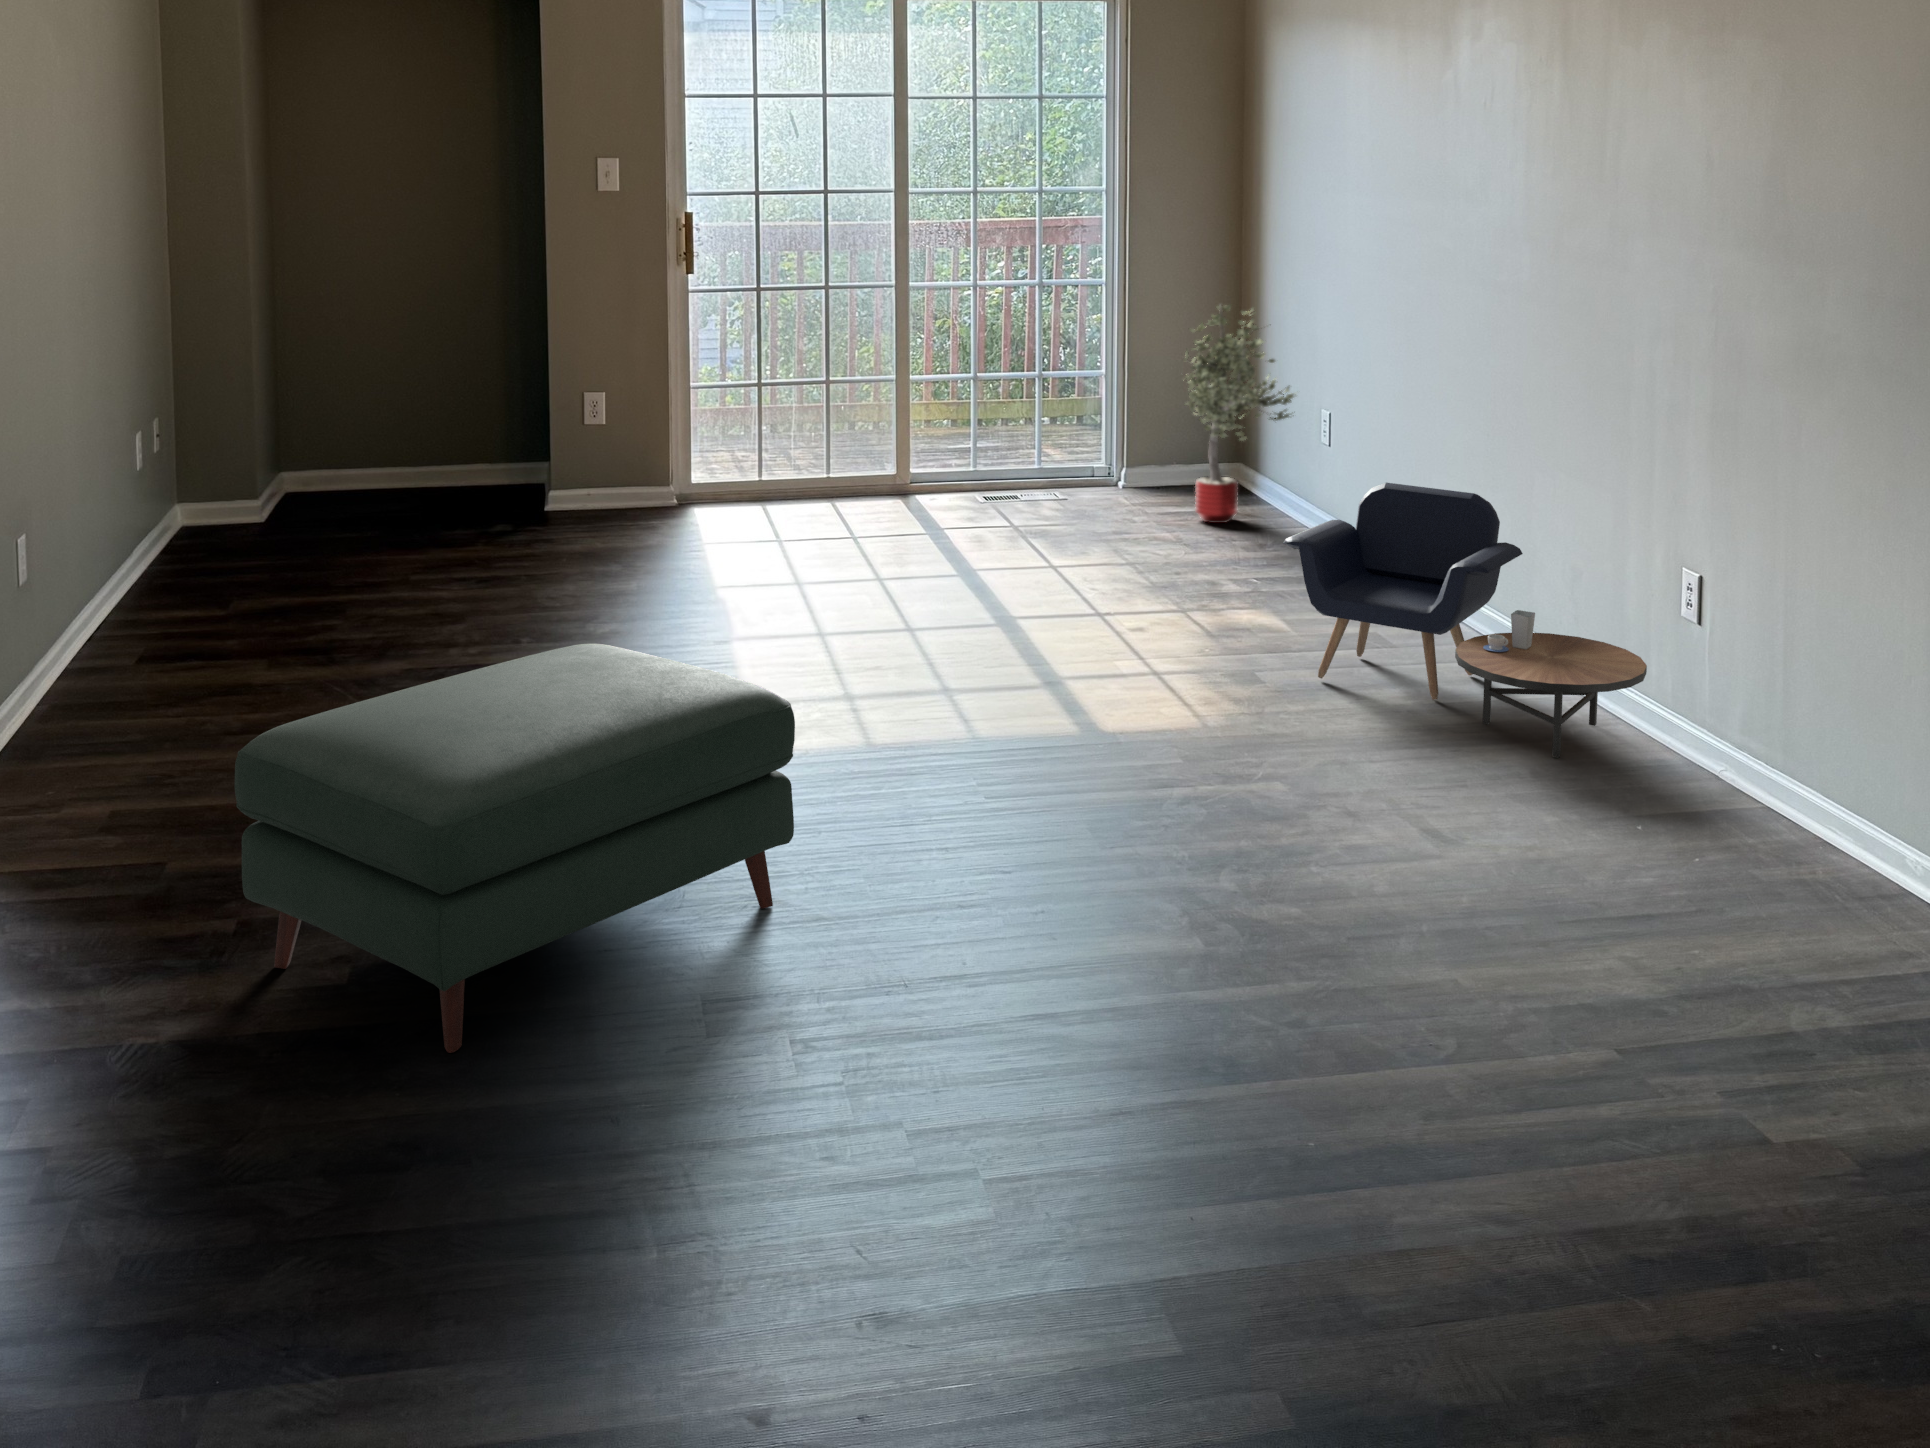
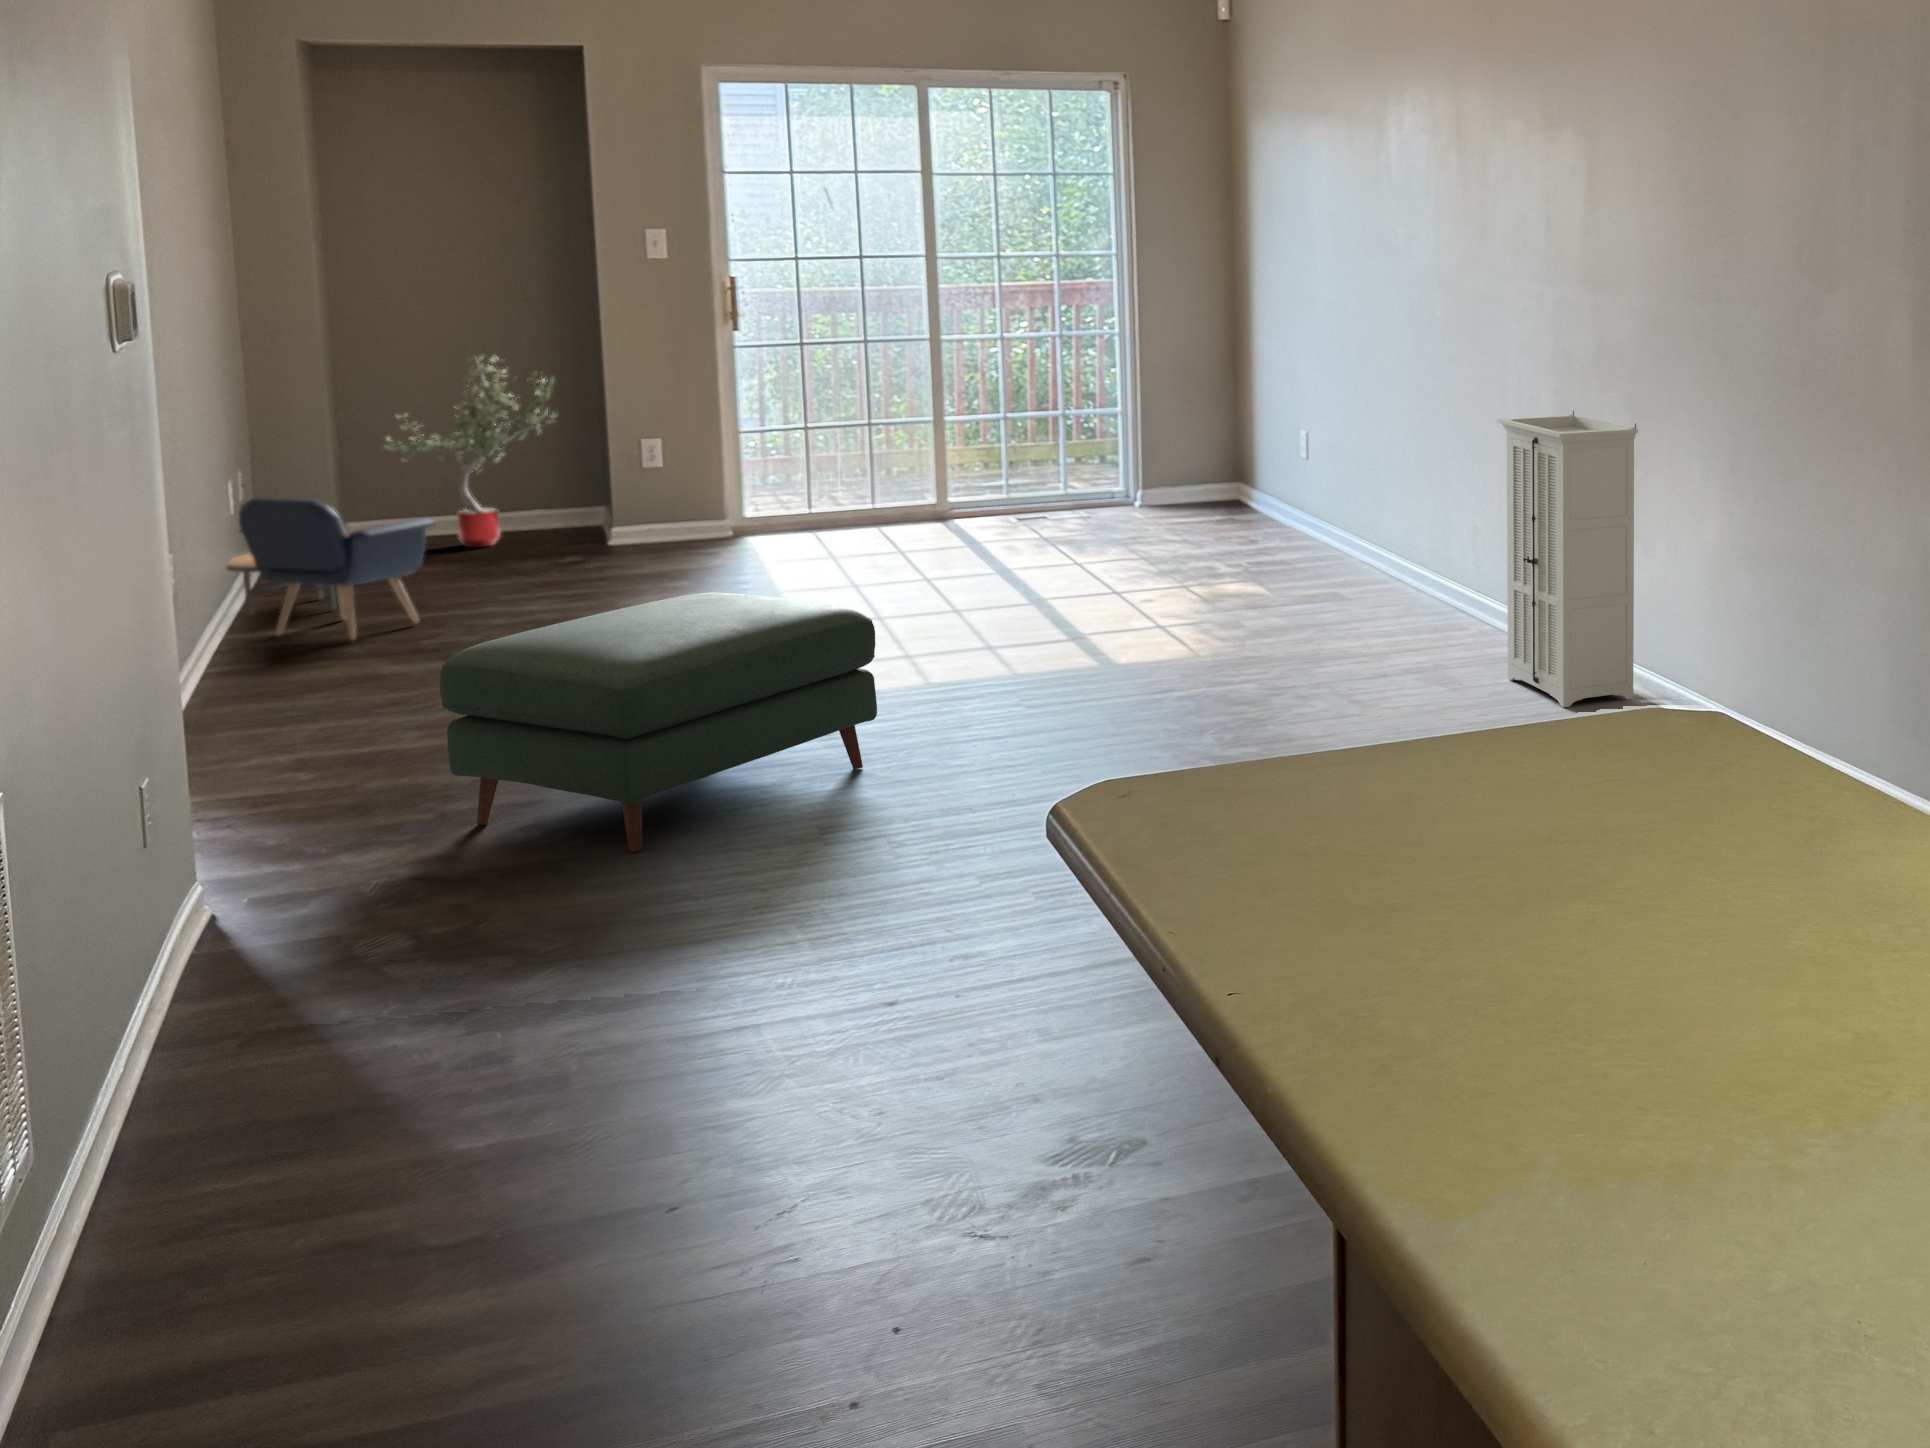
potted tree: present [1182,305,1294,523] -> present [385,356,558,547]
storage cabinet: none [1655,431,1893,881] -> present [1497,411,1638,707]
armchair: present [1283,483,1647,758] -> present [227,497,434,639]

